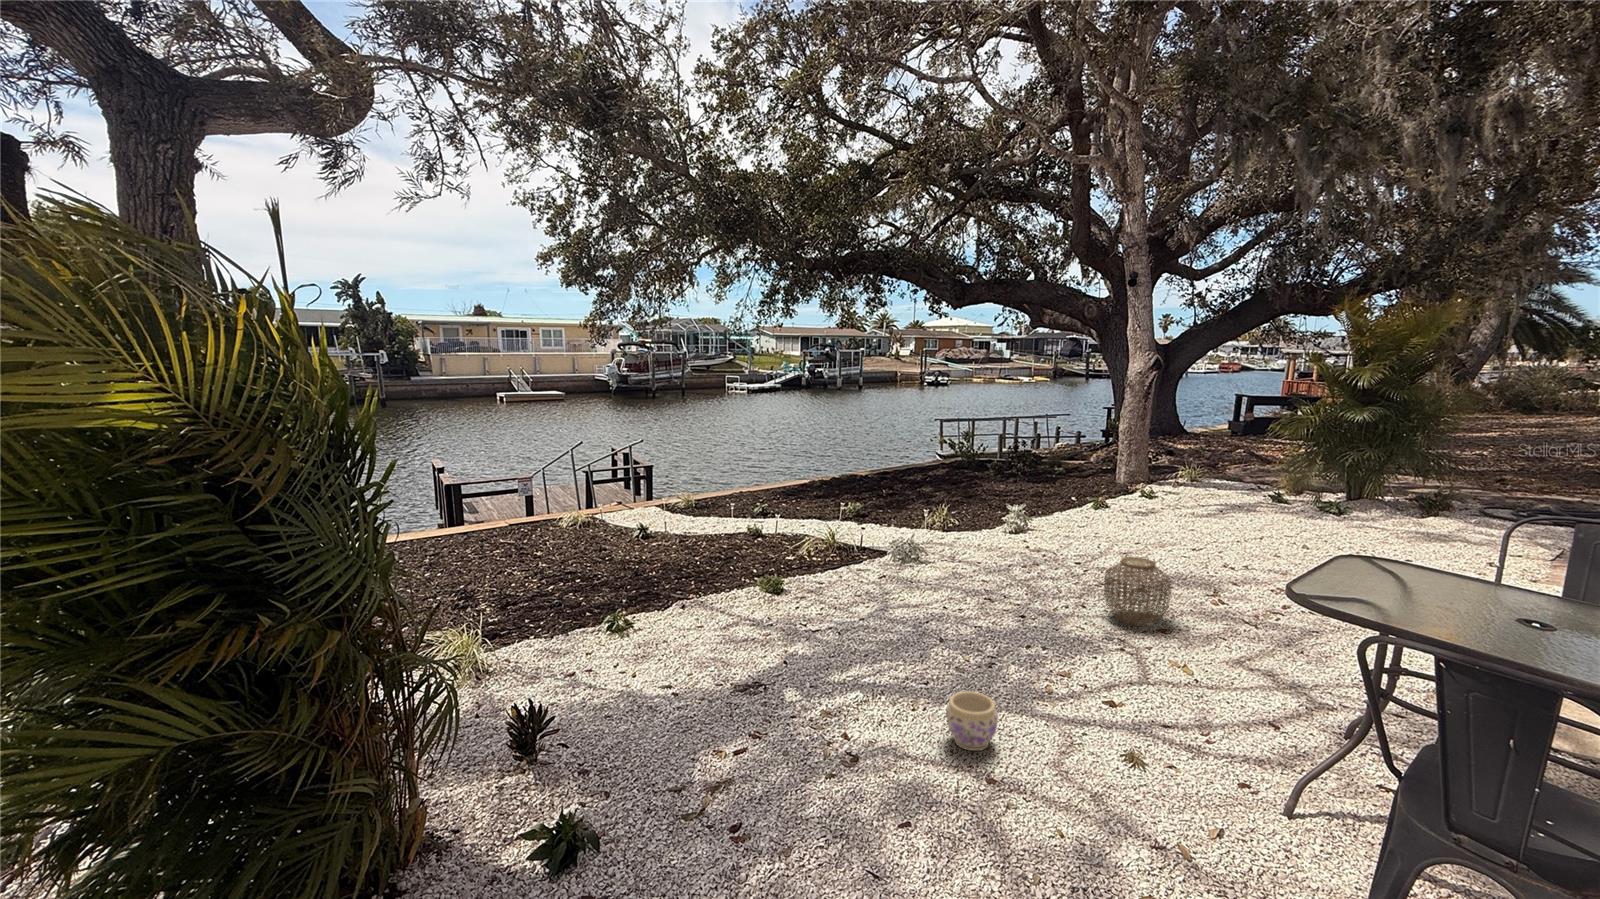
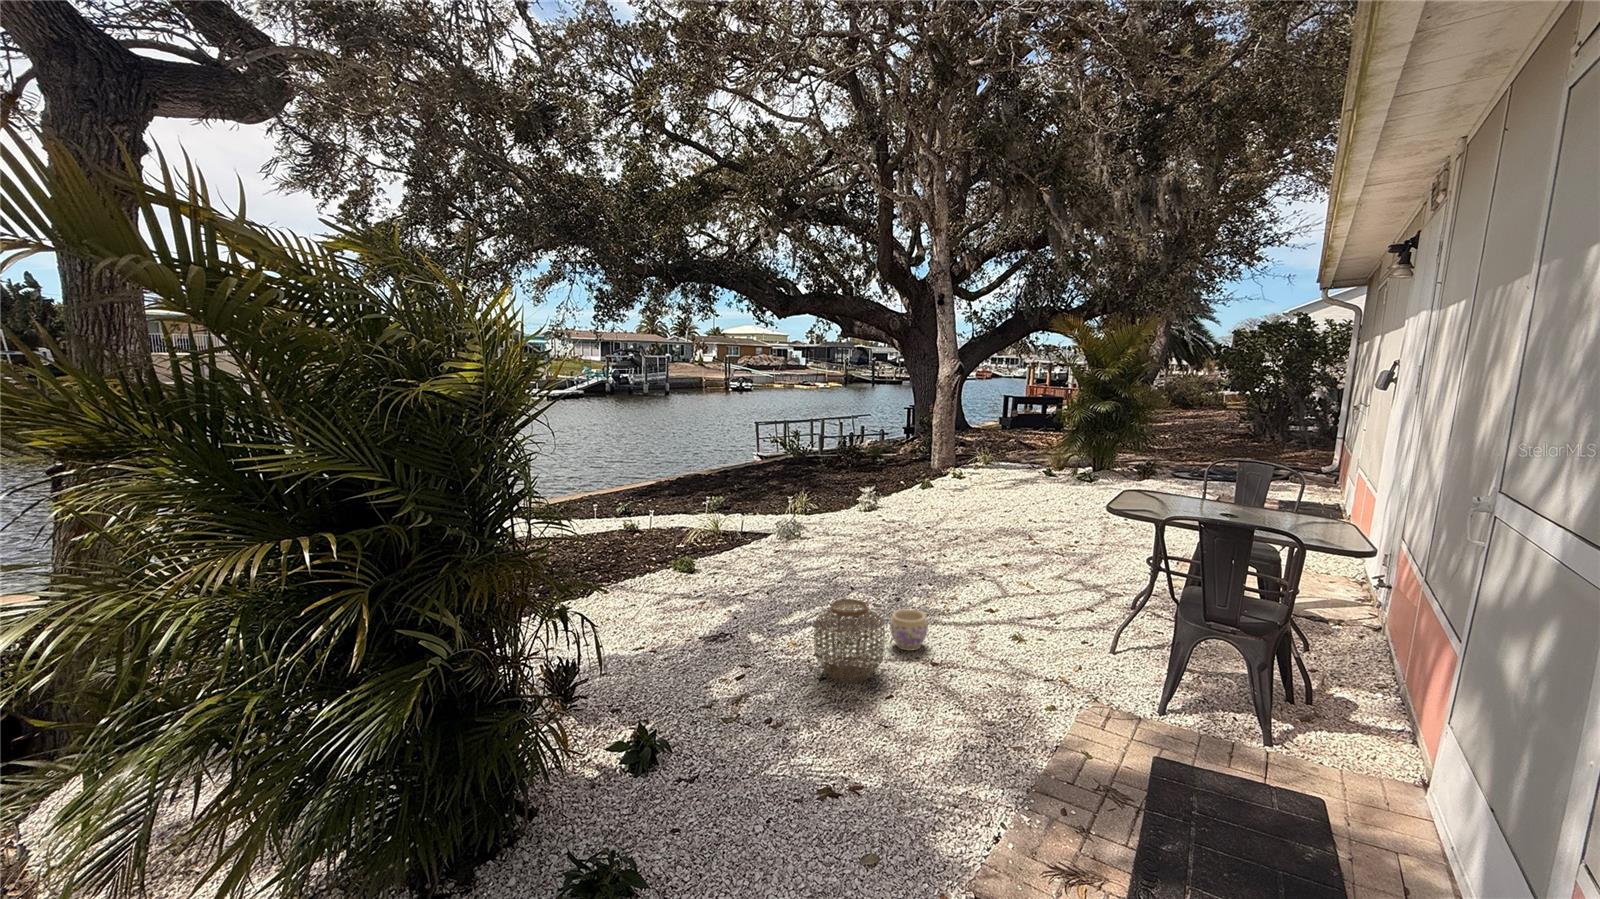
woven basket: present [1104,557,1171,626] -> present [814,599,884,683]

